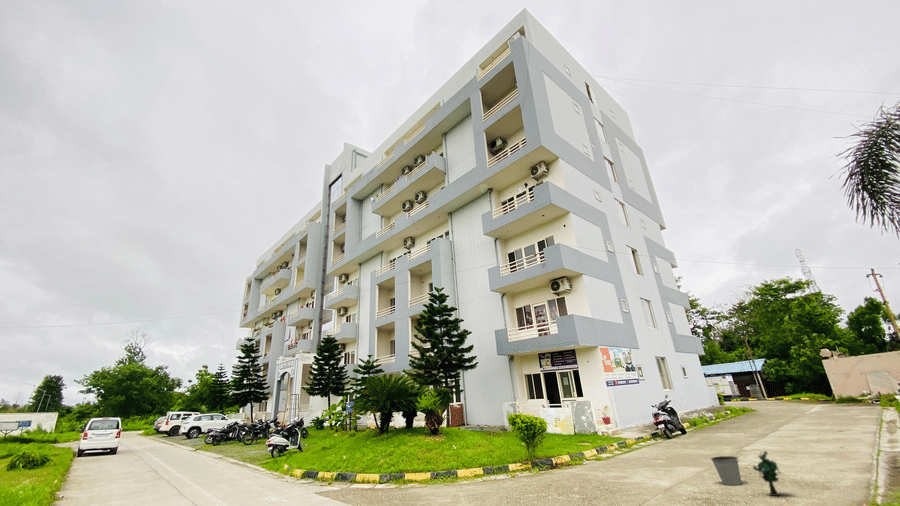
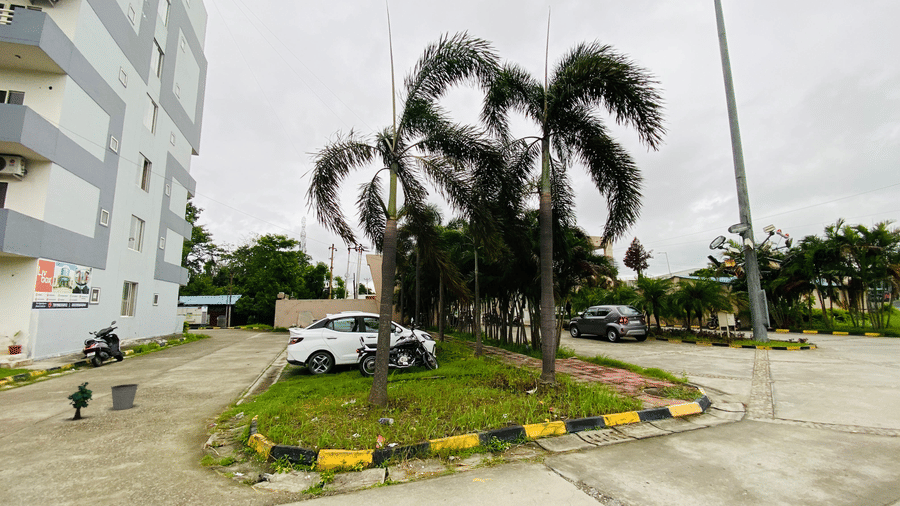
decorative plant: present [753,451,779,496] -> present [67,382,93,420]

